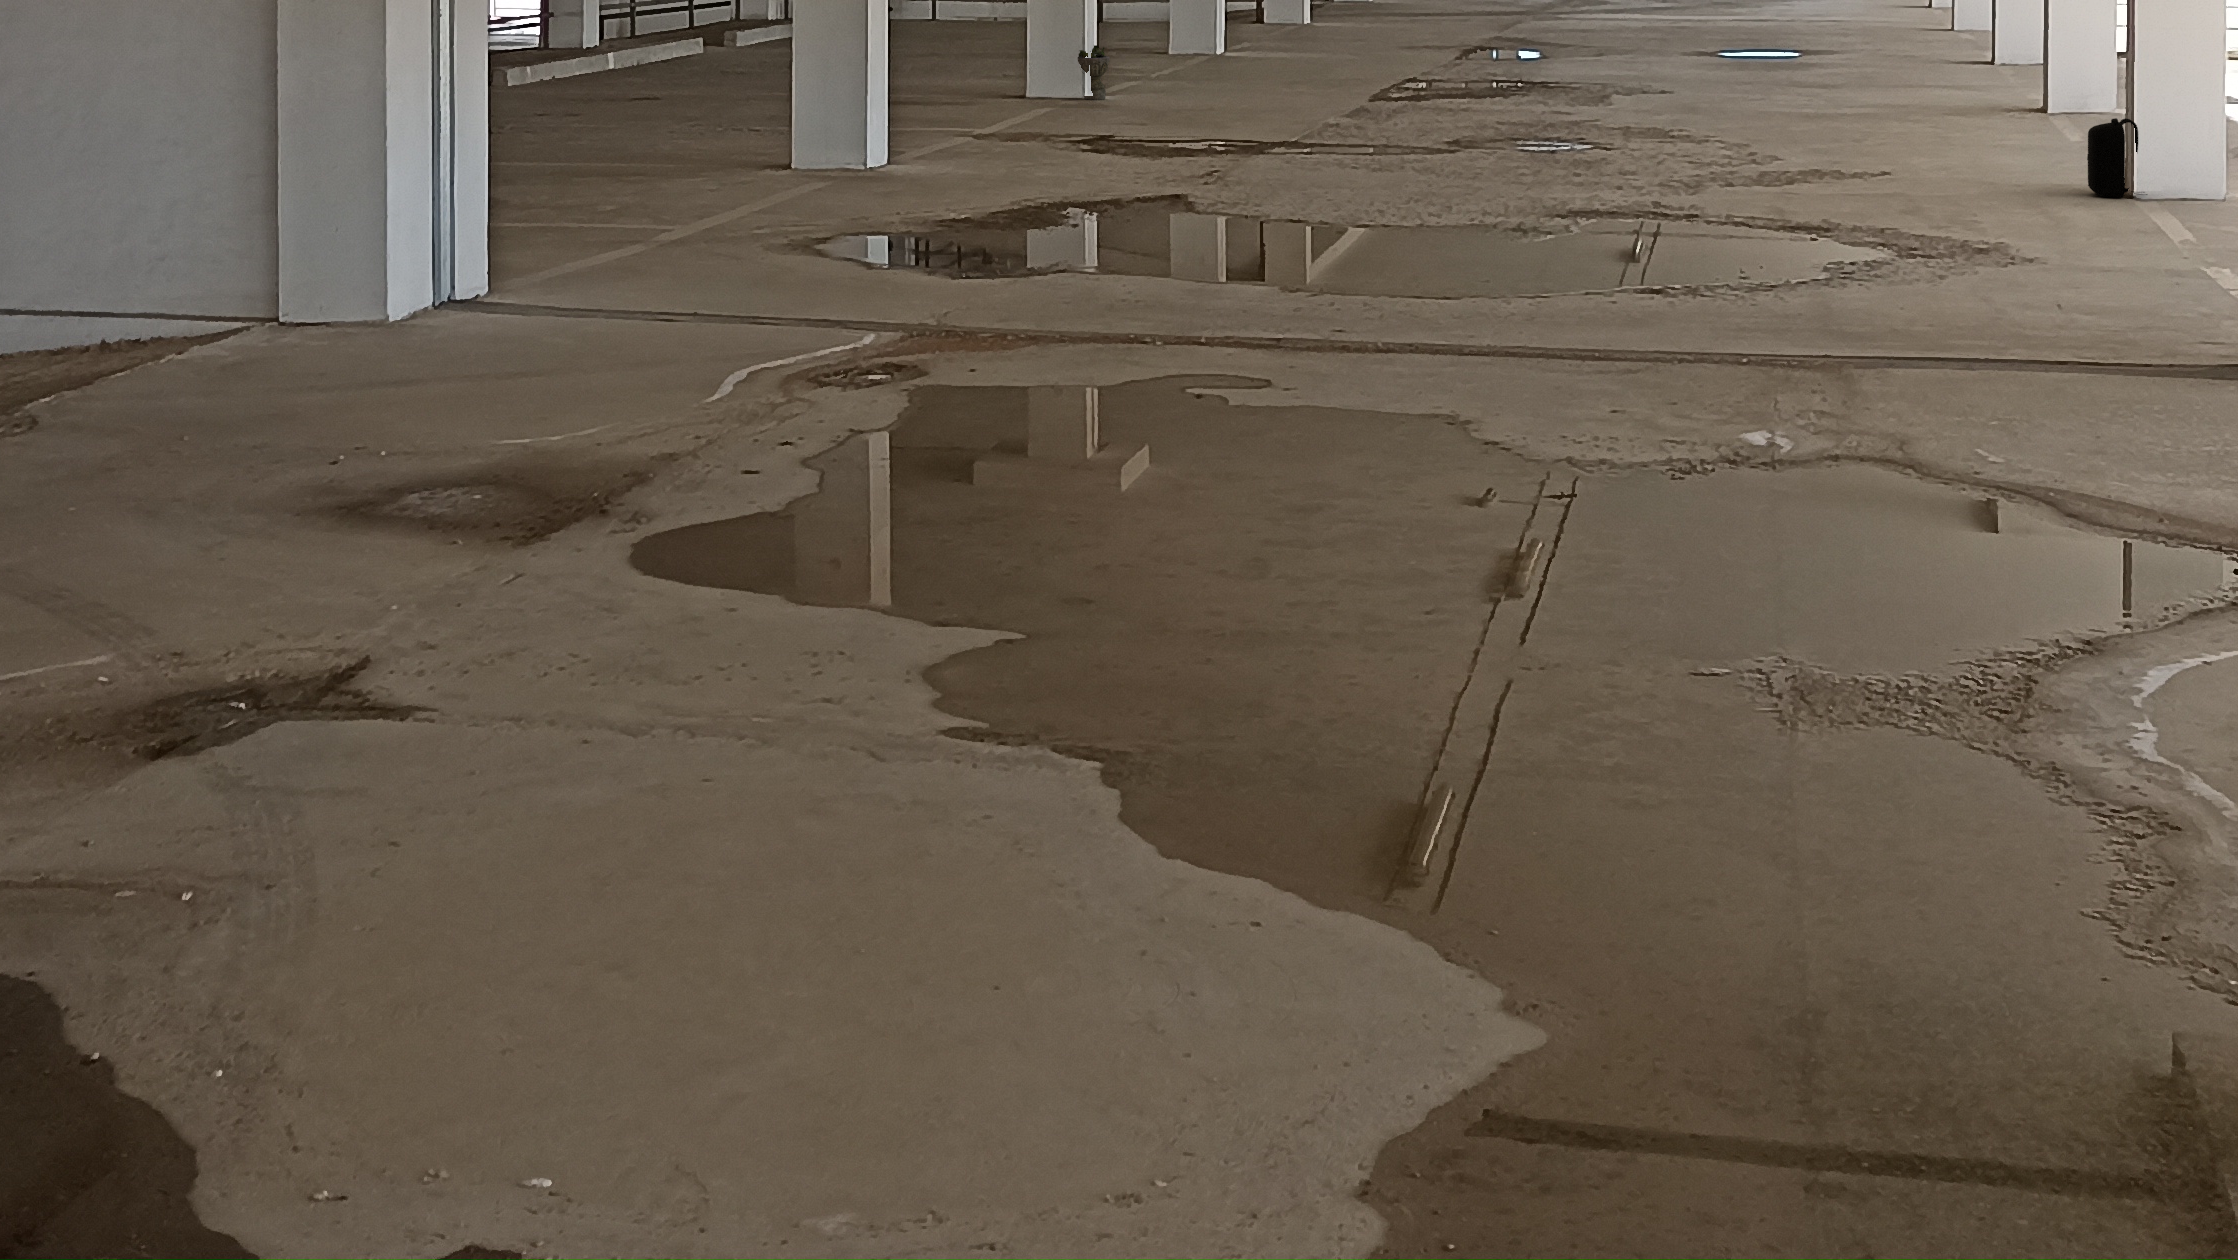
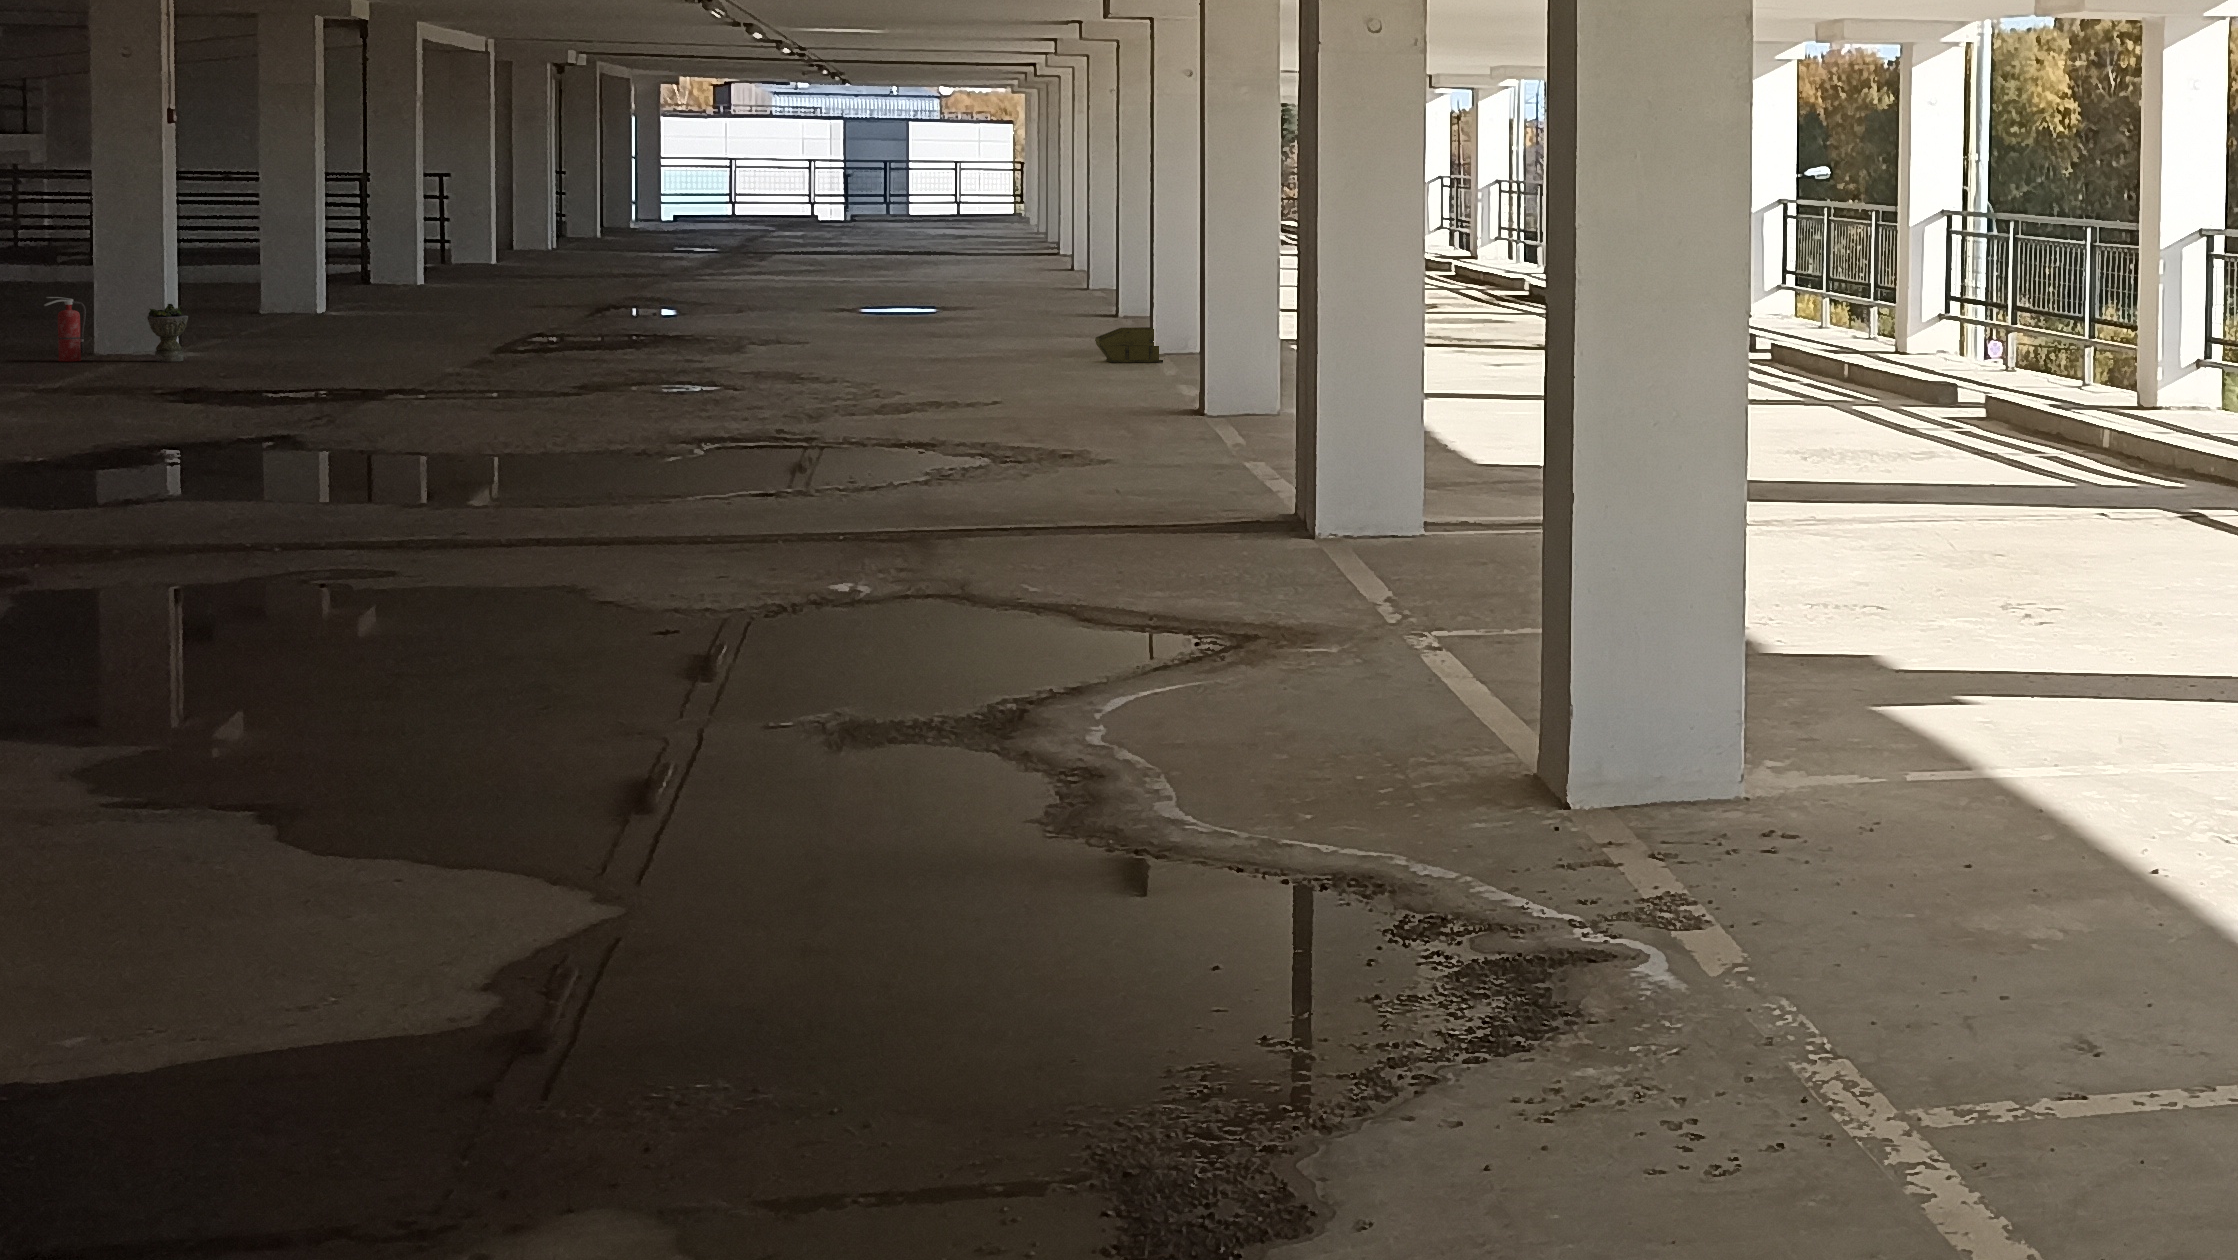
fire extinguisher: none [998,38,1030,98] -> present [44,297,86,361]
storage bin: none [1967,81,2058,122] -> present [1095,327,1163,363]
backpack: present [2087,118,2147,198] -> none [1174,348,1223,414]

